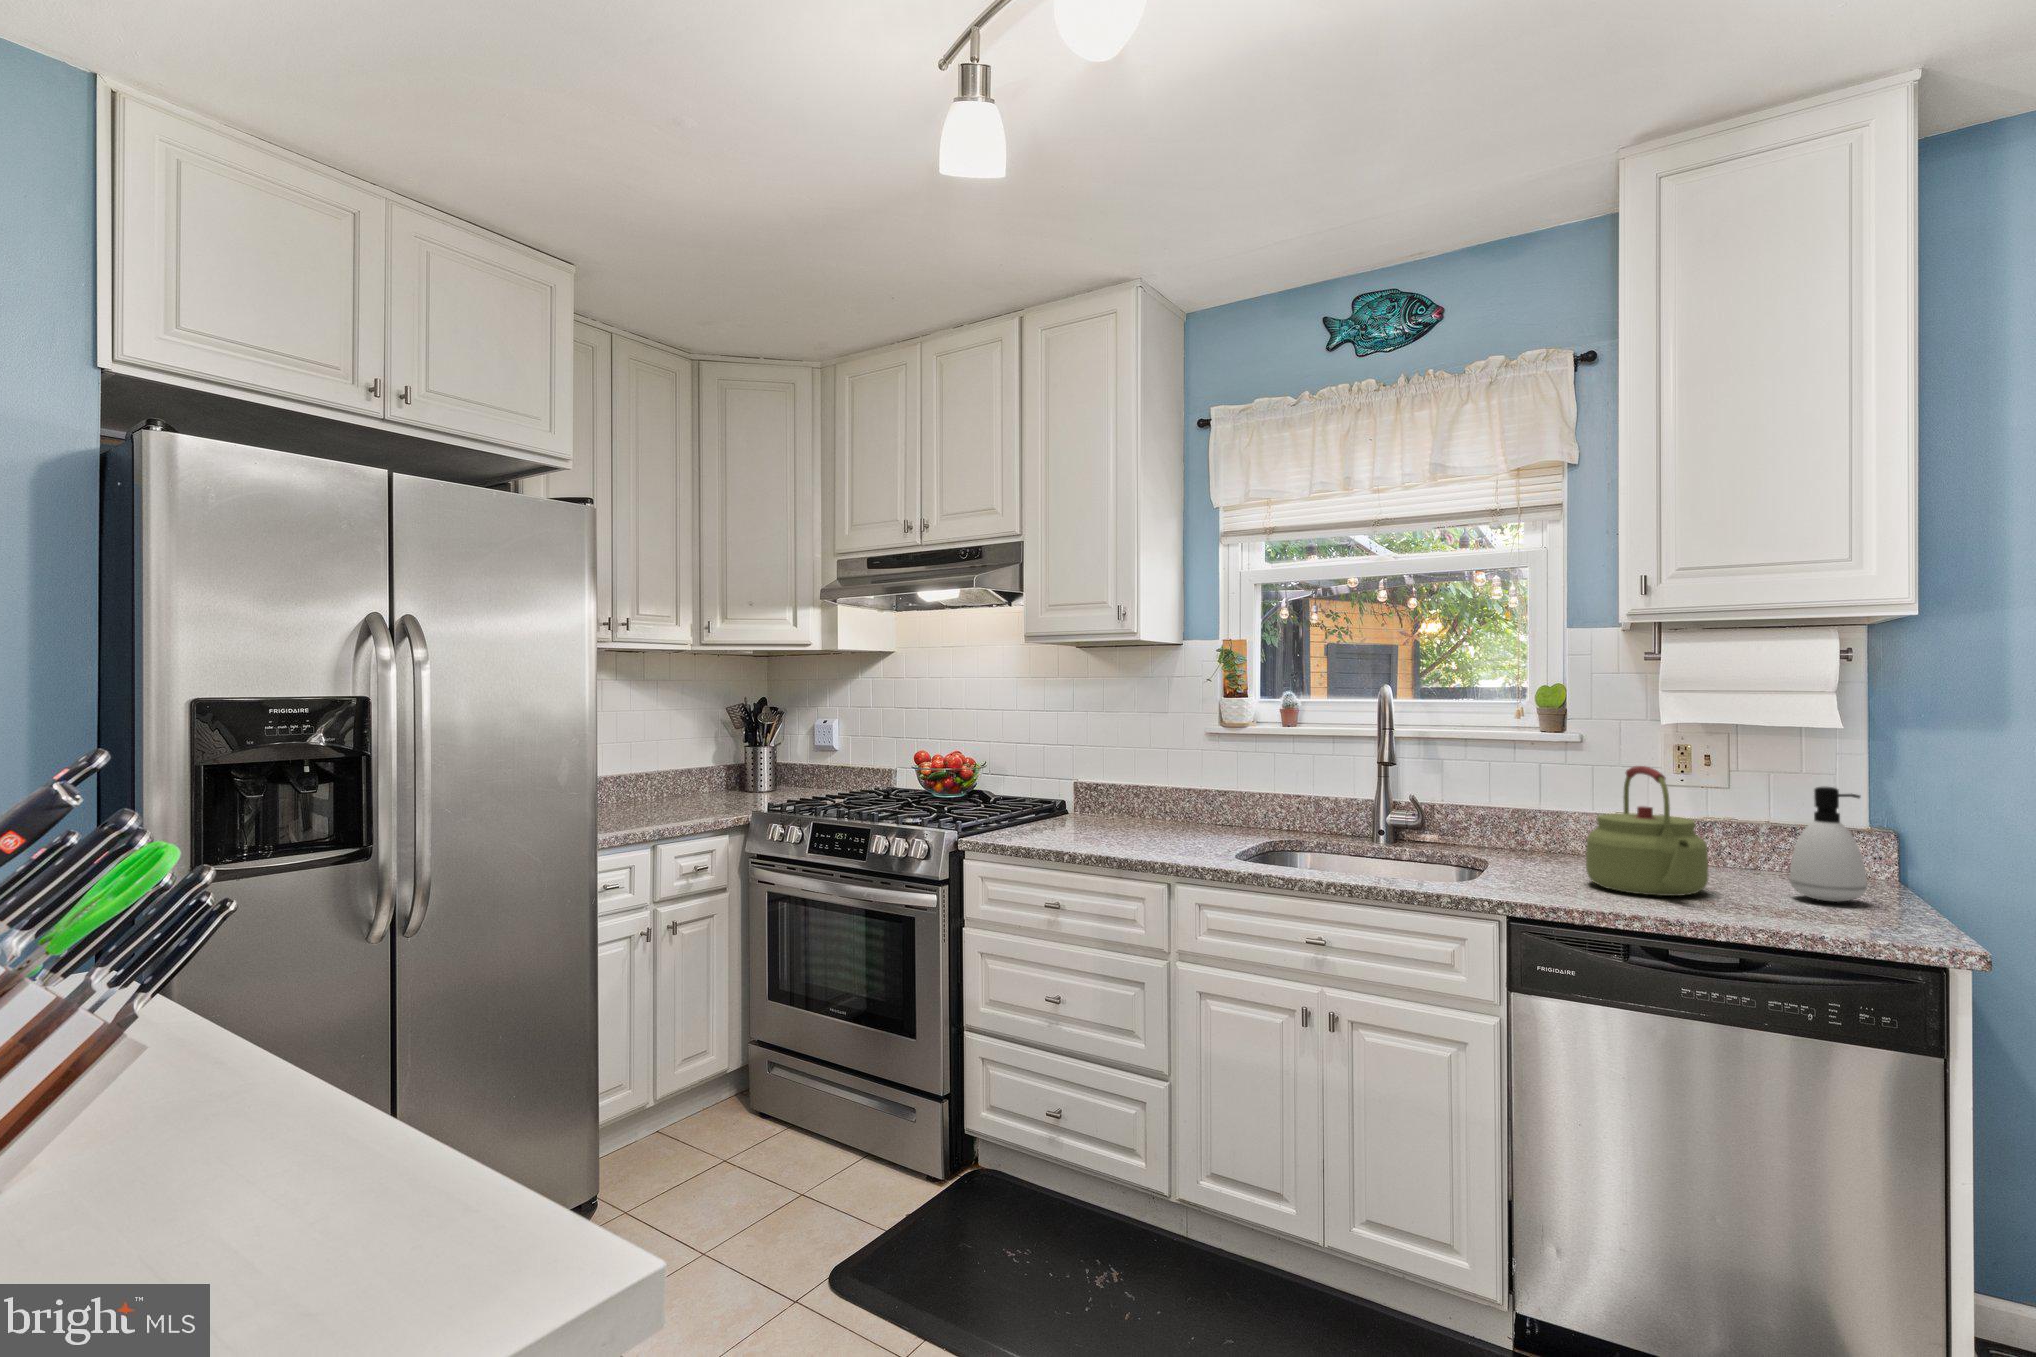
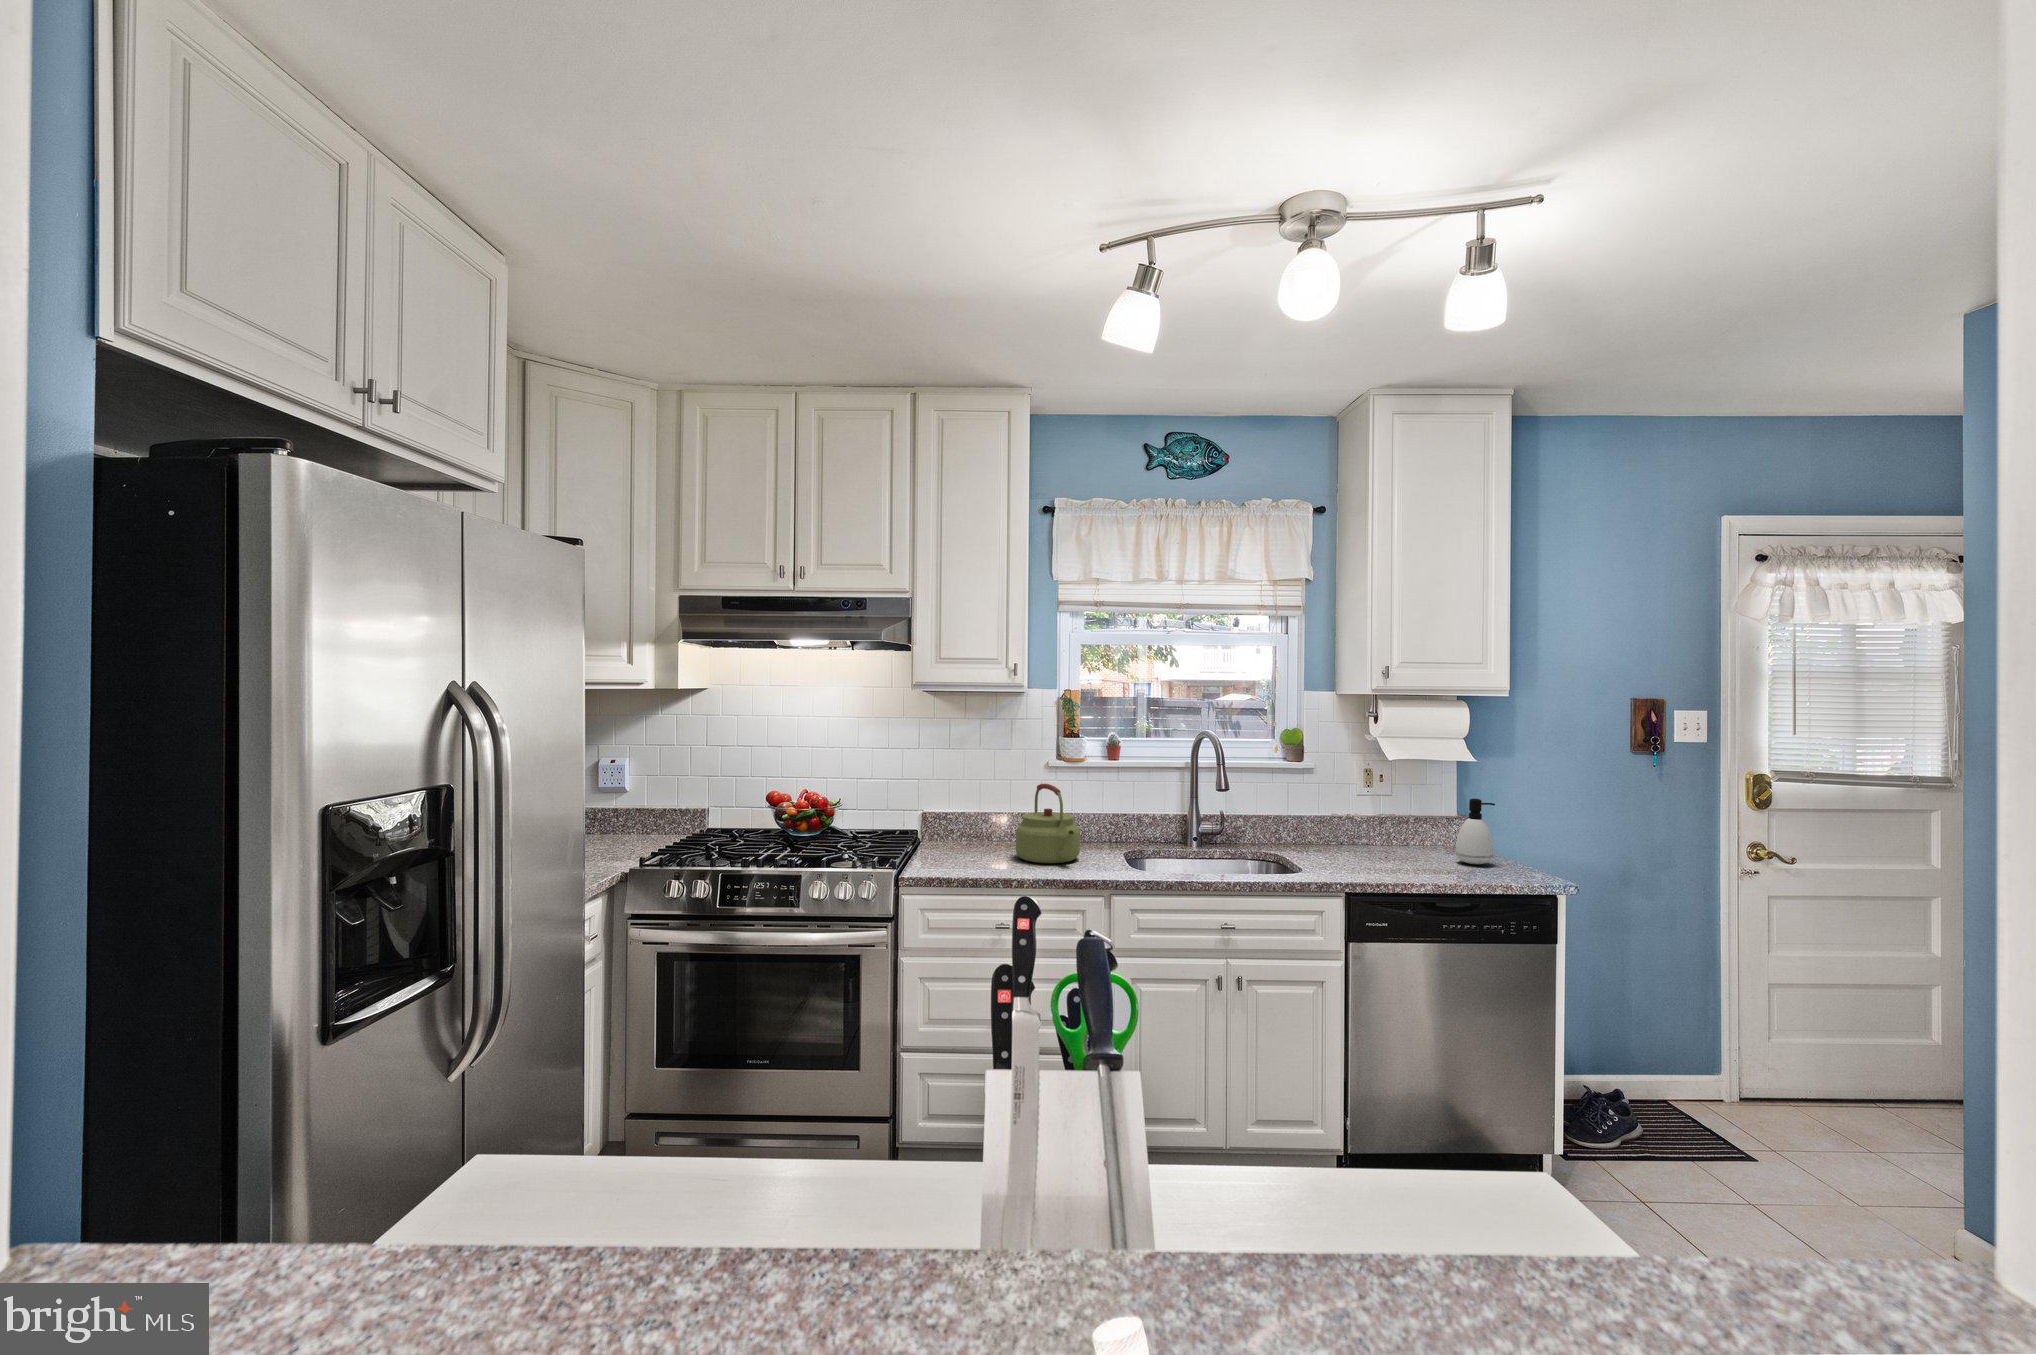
kettle: present [1586,766,1708,896] -> present [1016,784,1080,863]

